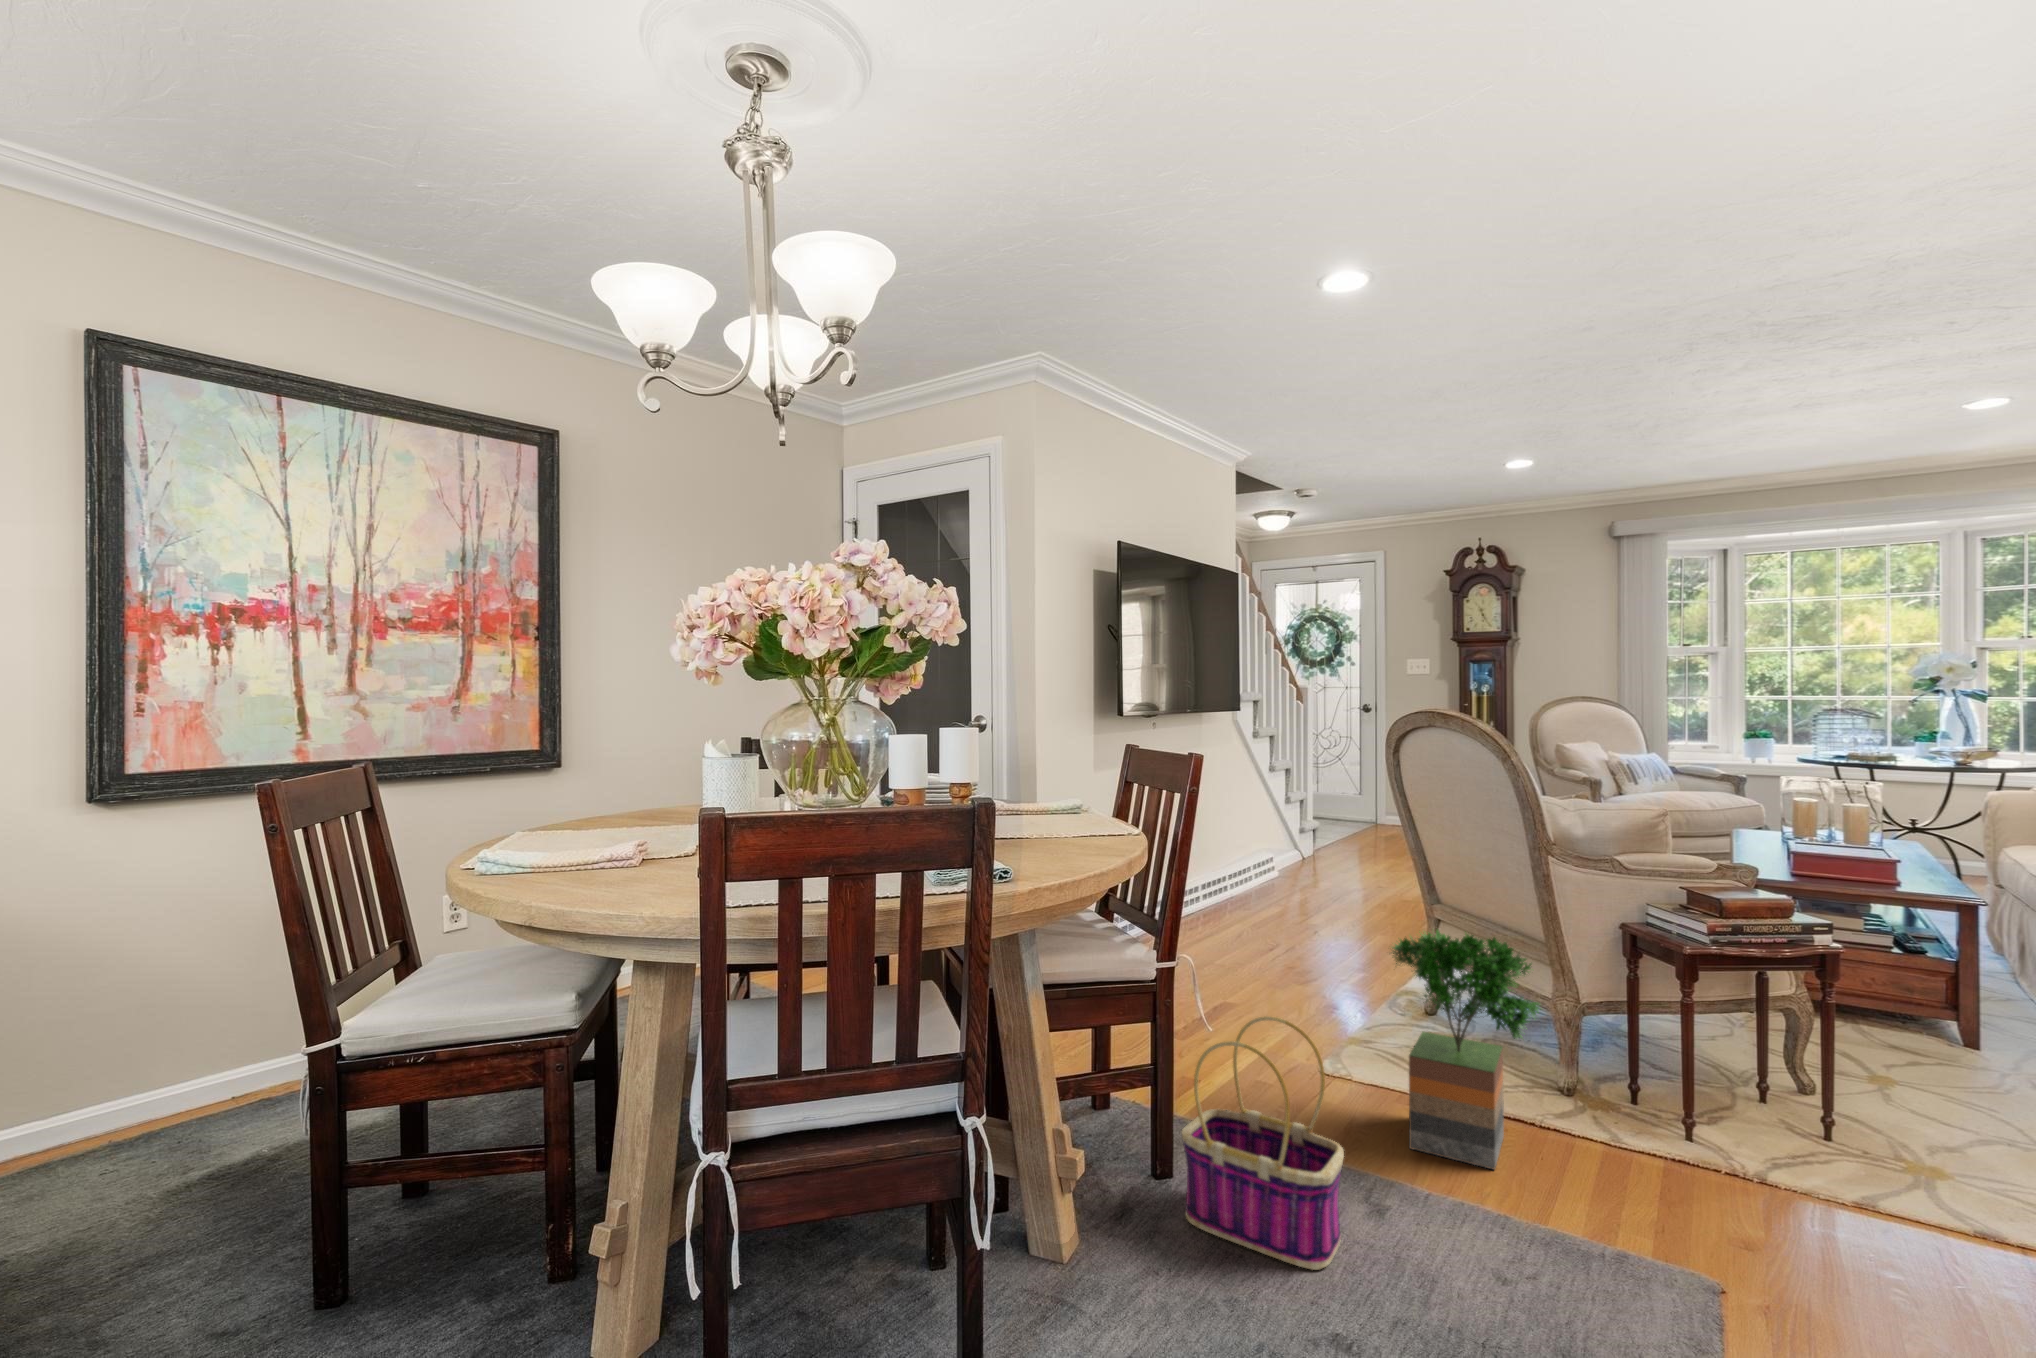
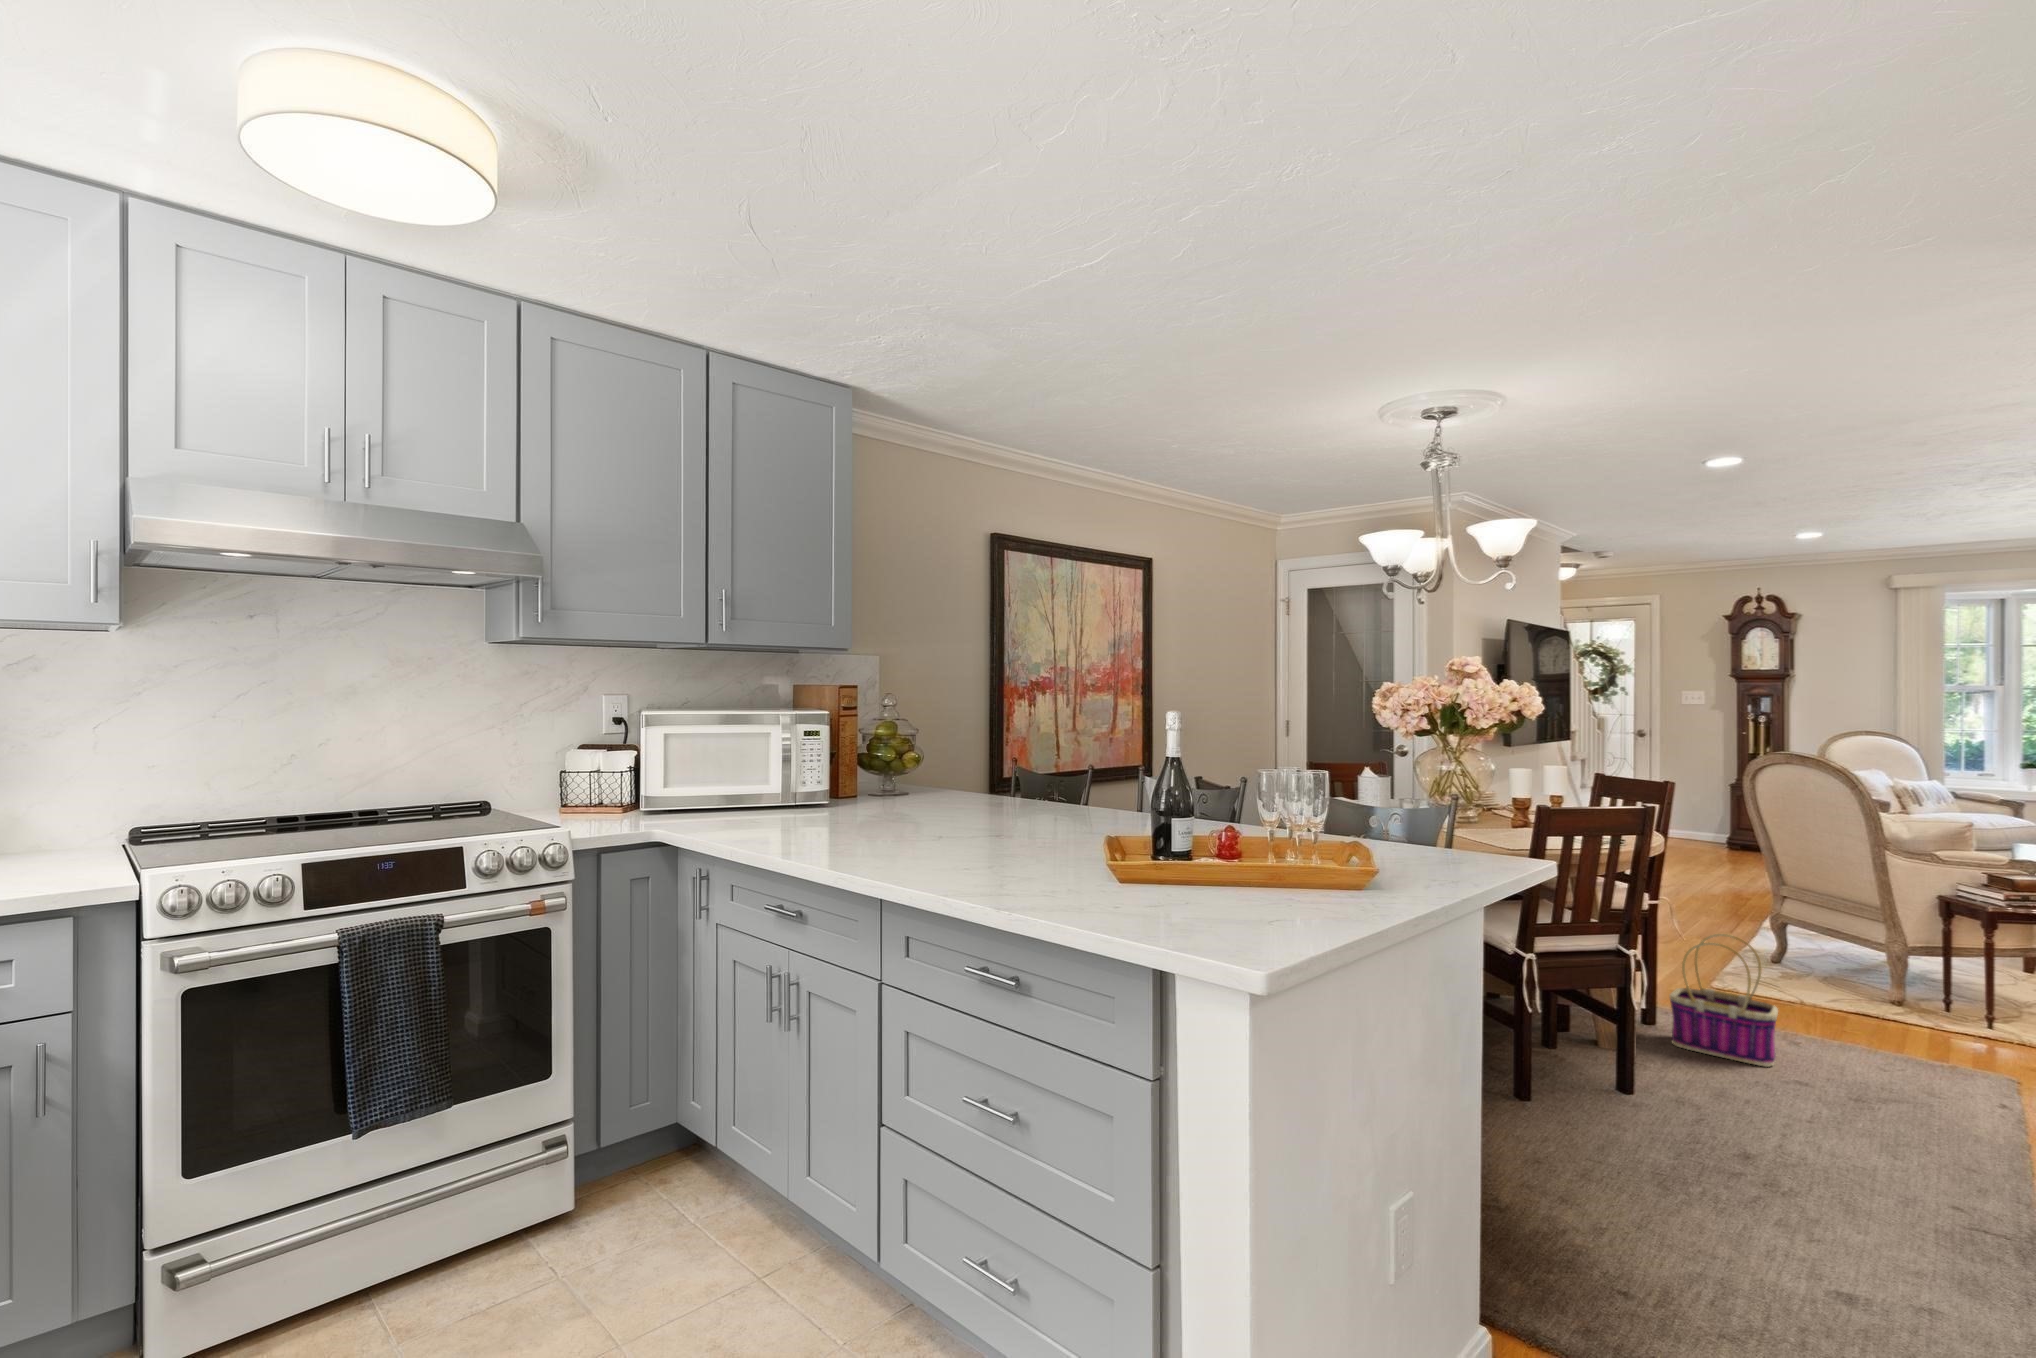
potted tree: present [1392,930,1542,1169] -> none [1776,892,1893,1037]

